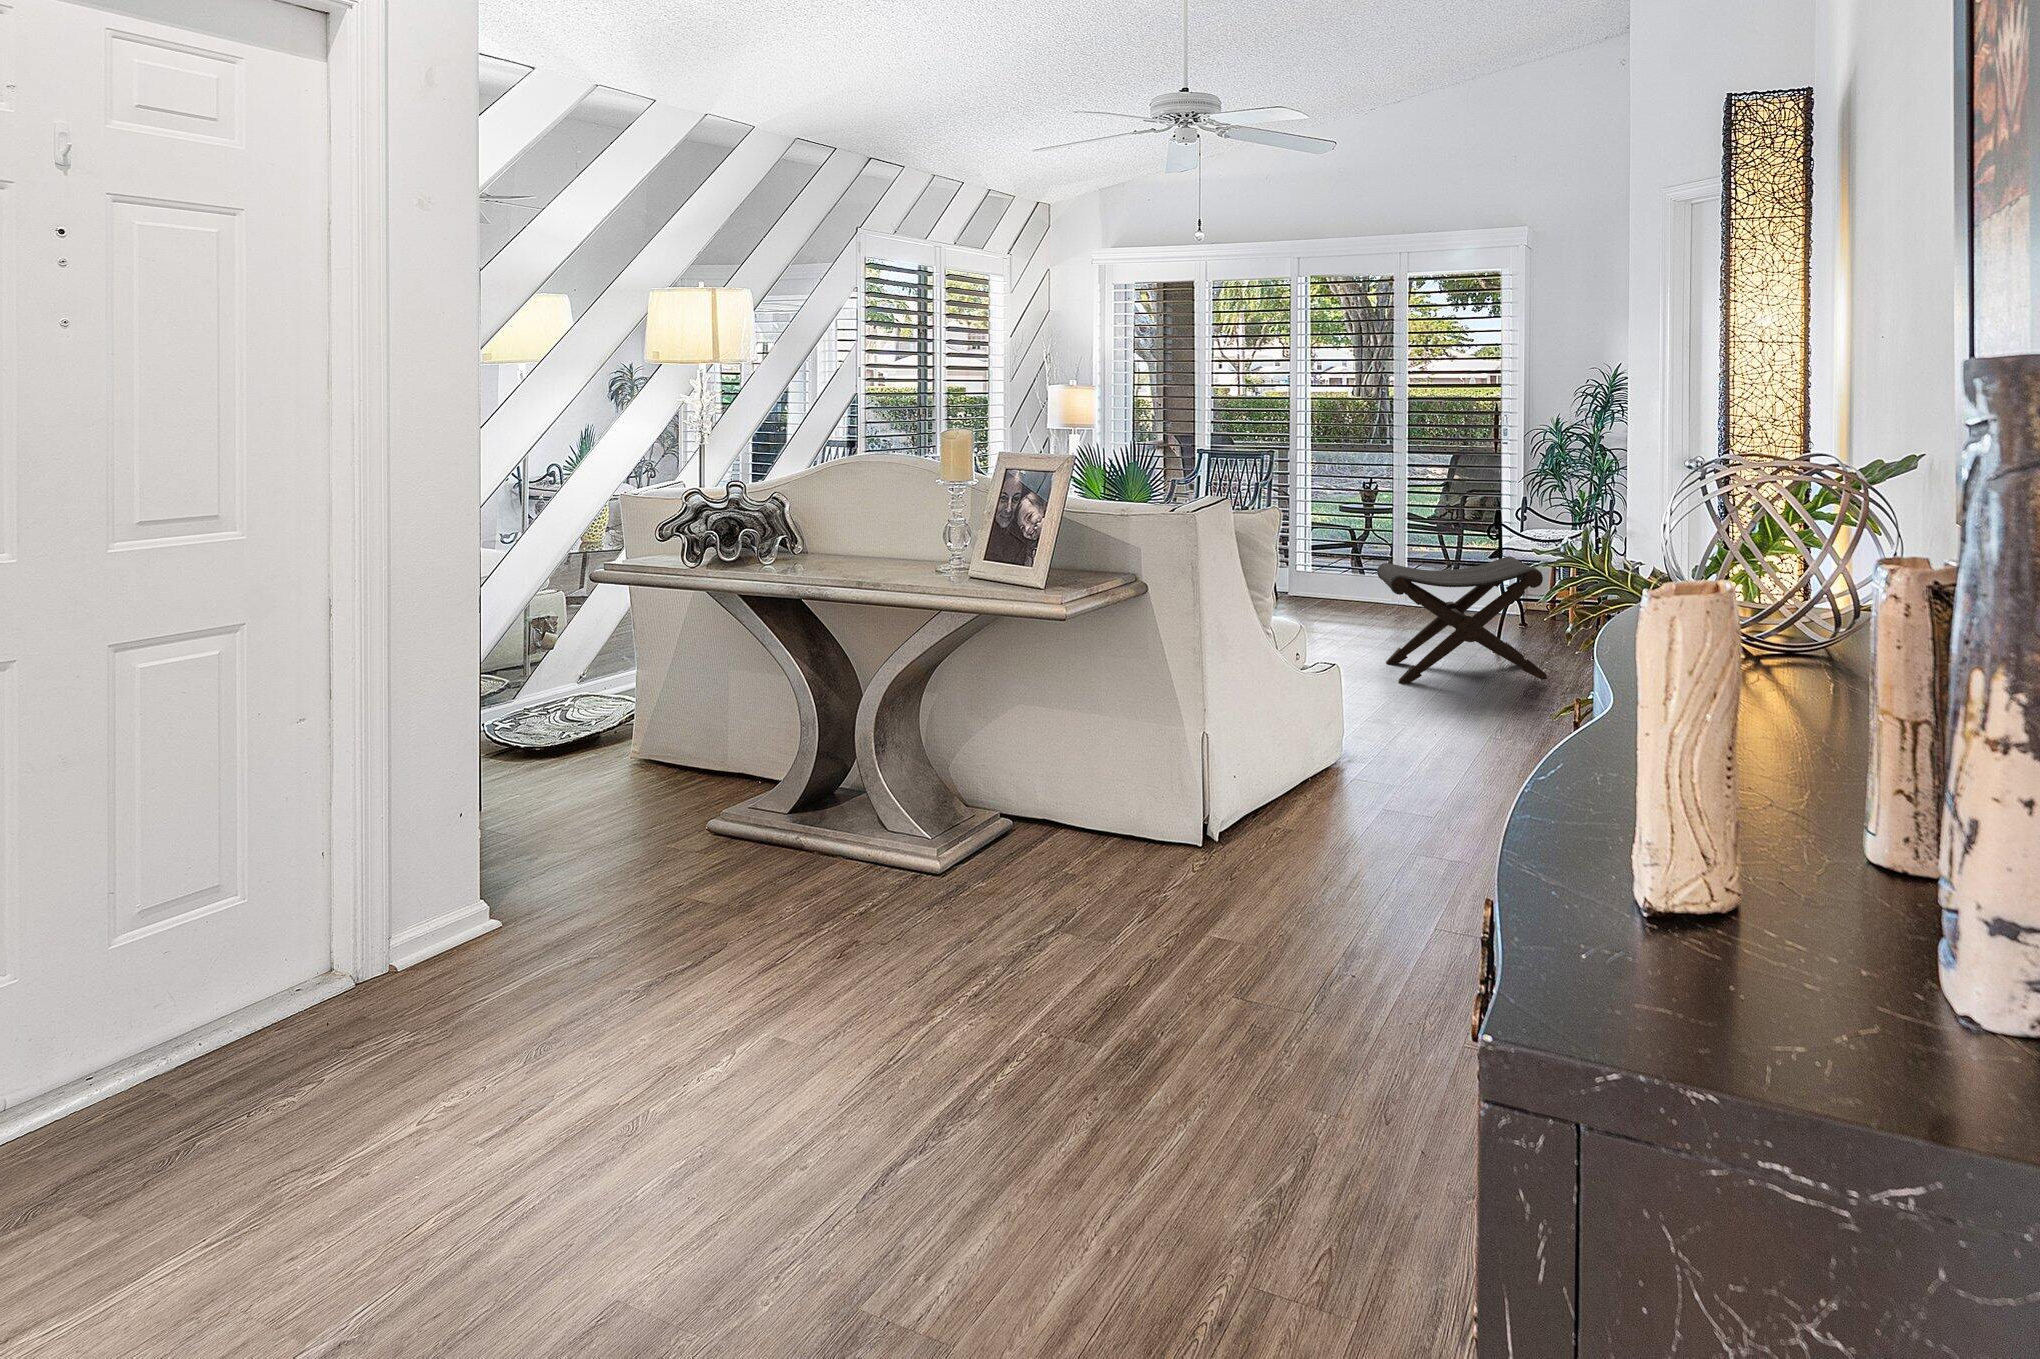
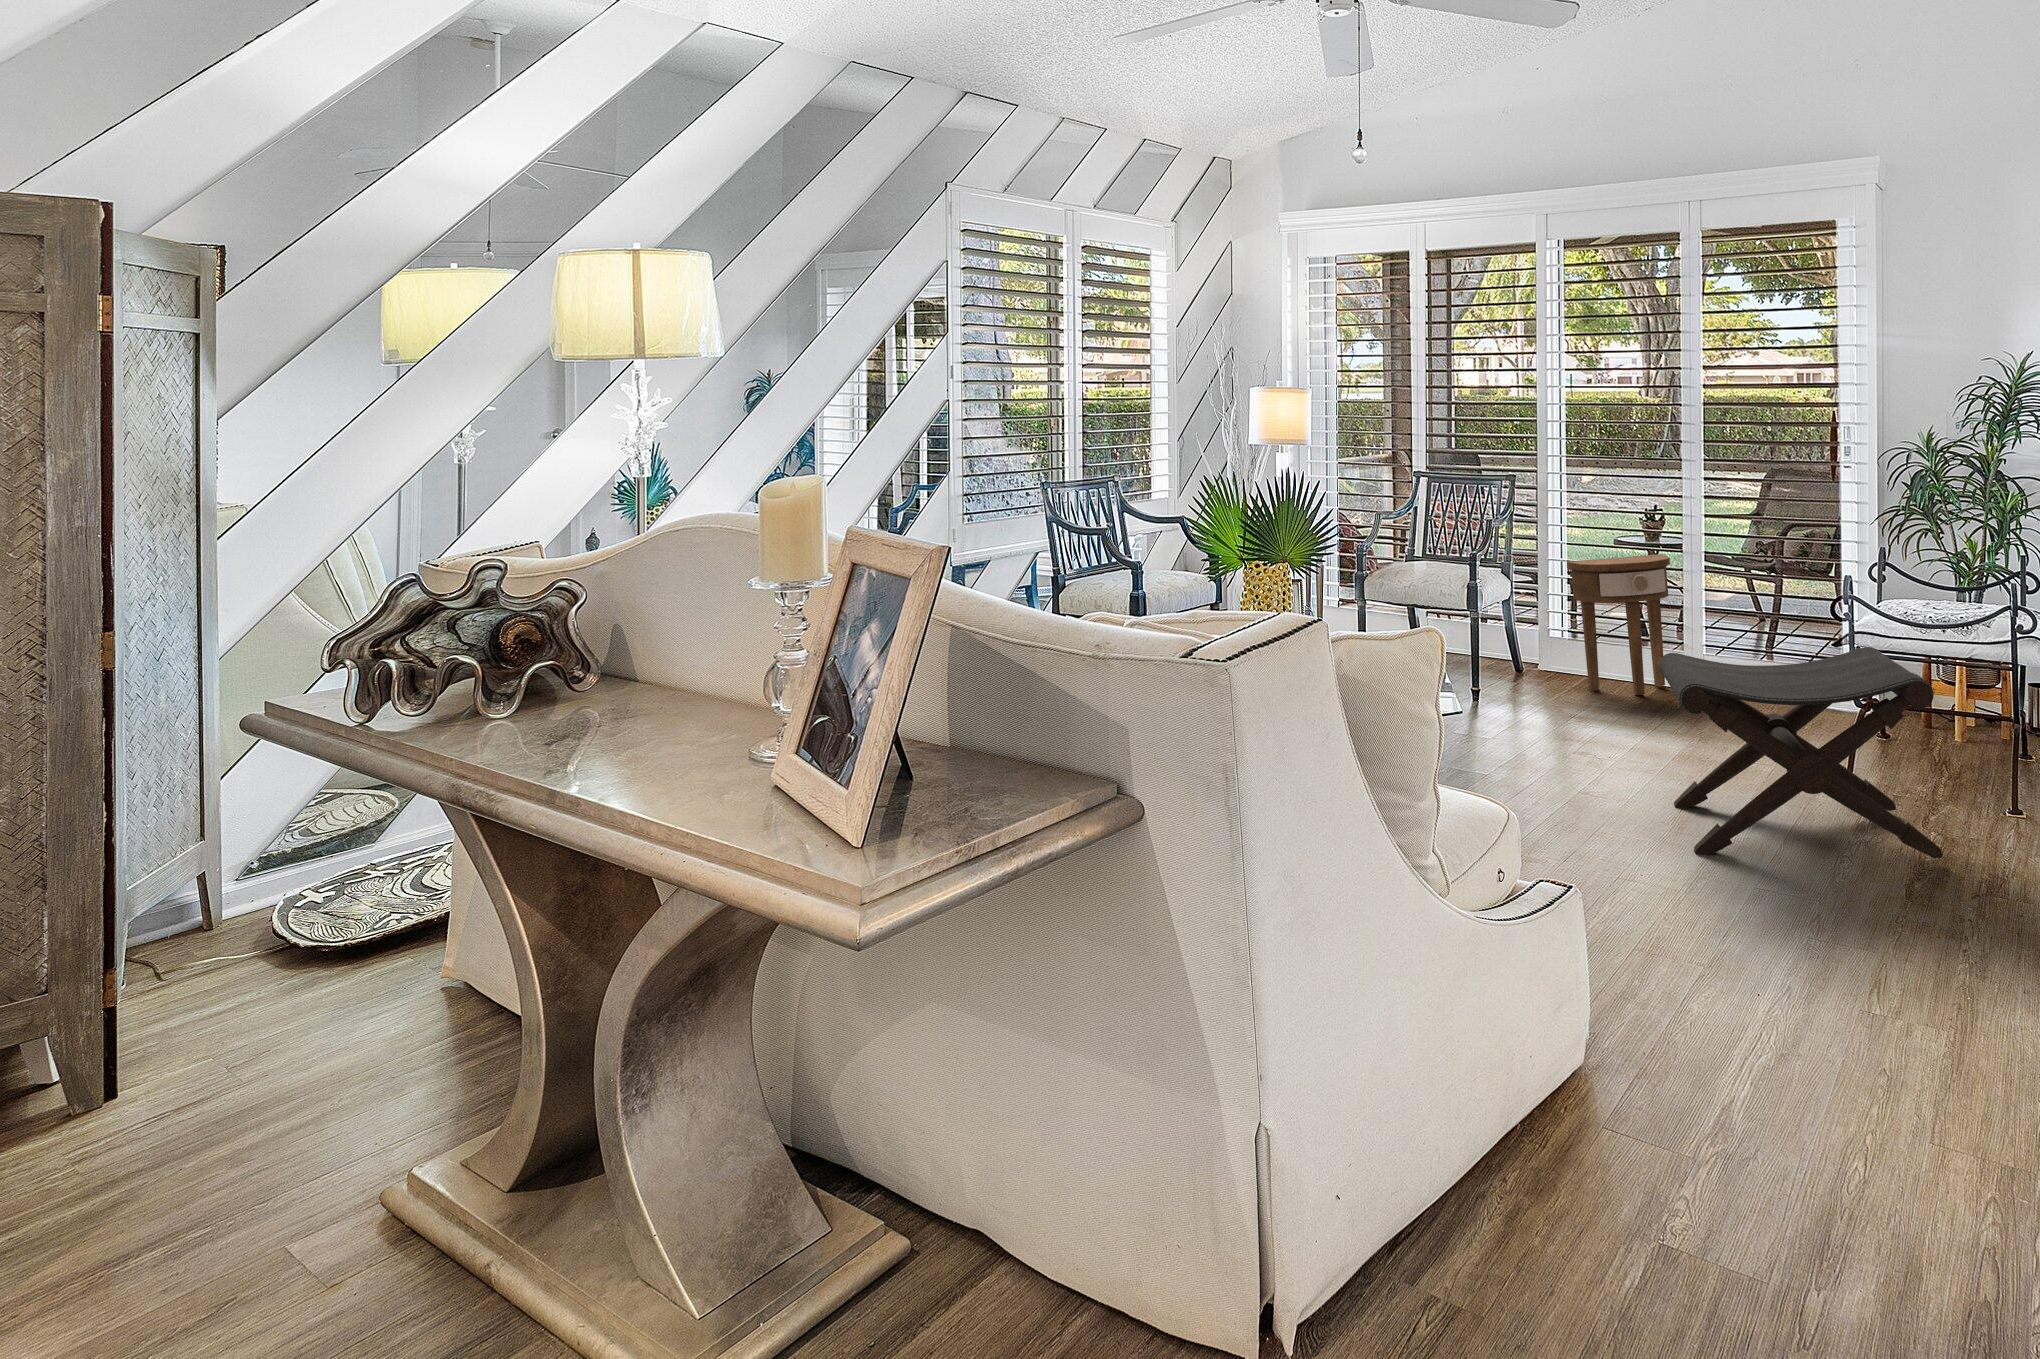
side table: none [1310,510,1384,611] -> present [1567,554,1670,695]

